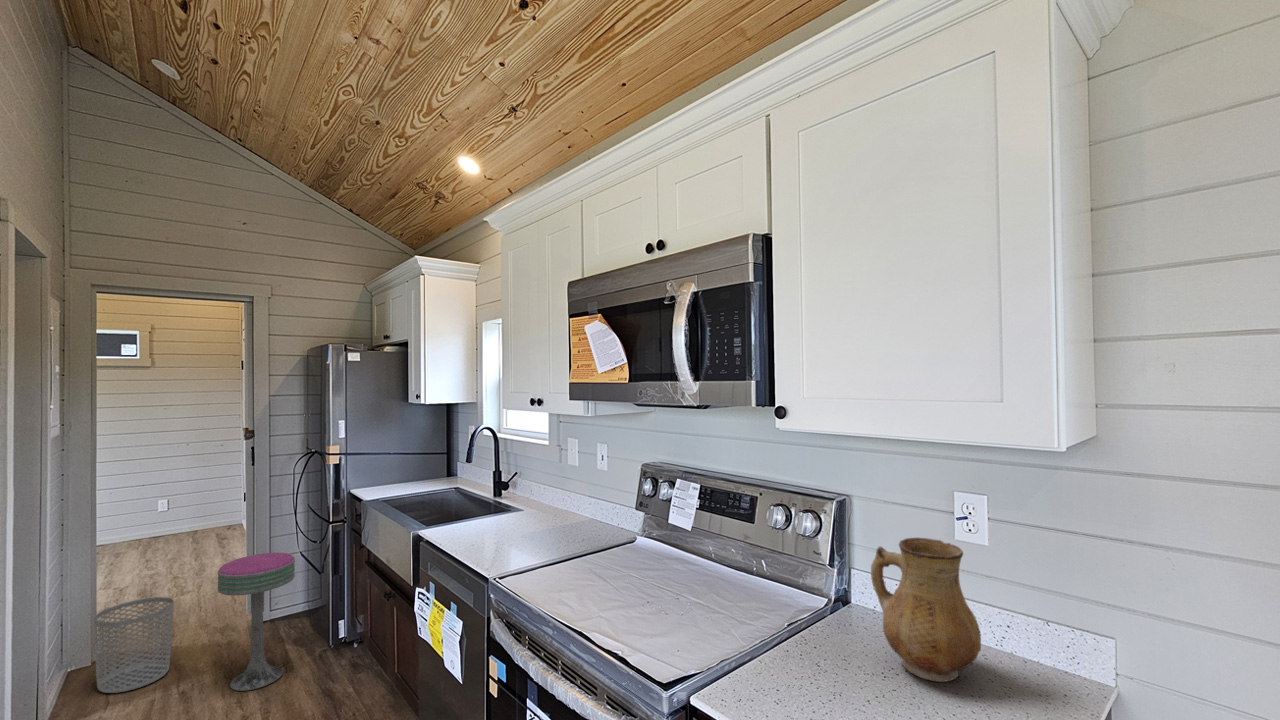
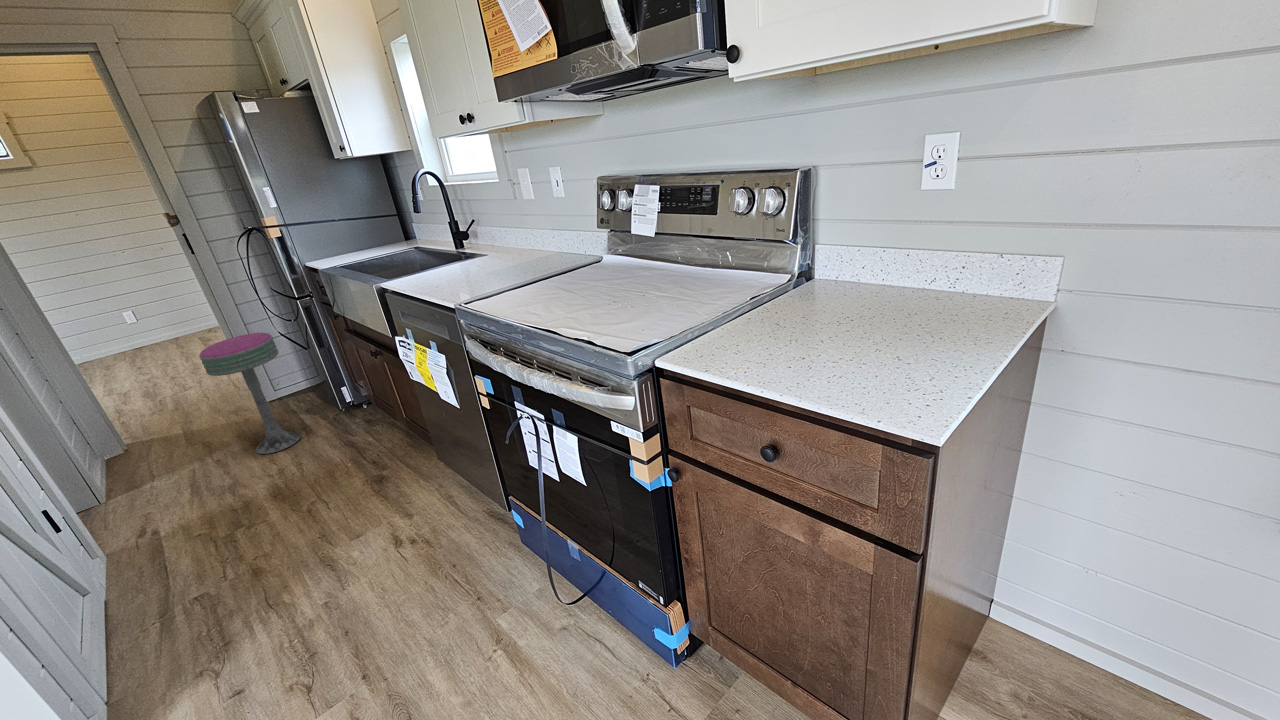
ceramic pitcher: present [871,538,981,682] -> none [829,186,932,320]
waste bin: present [94,597,174,693] -> none [99,389,194,472]

